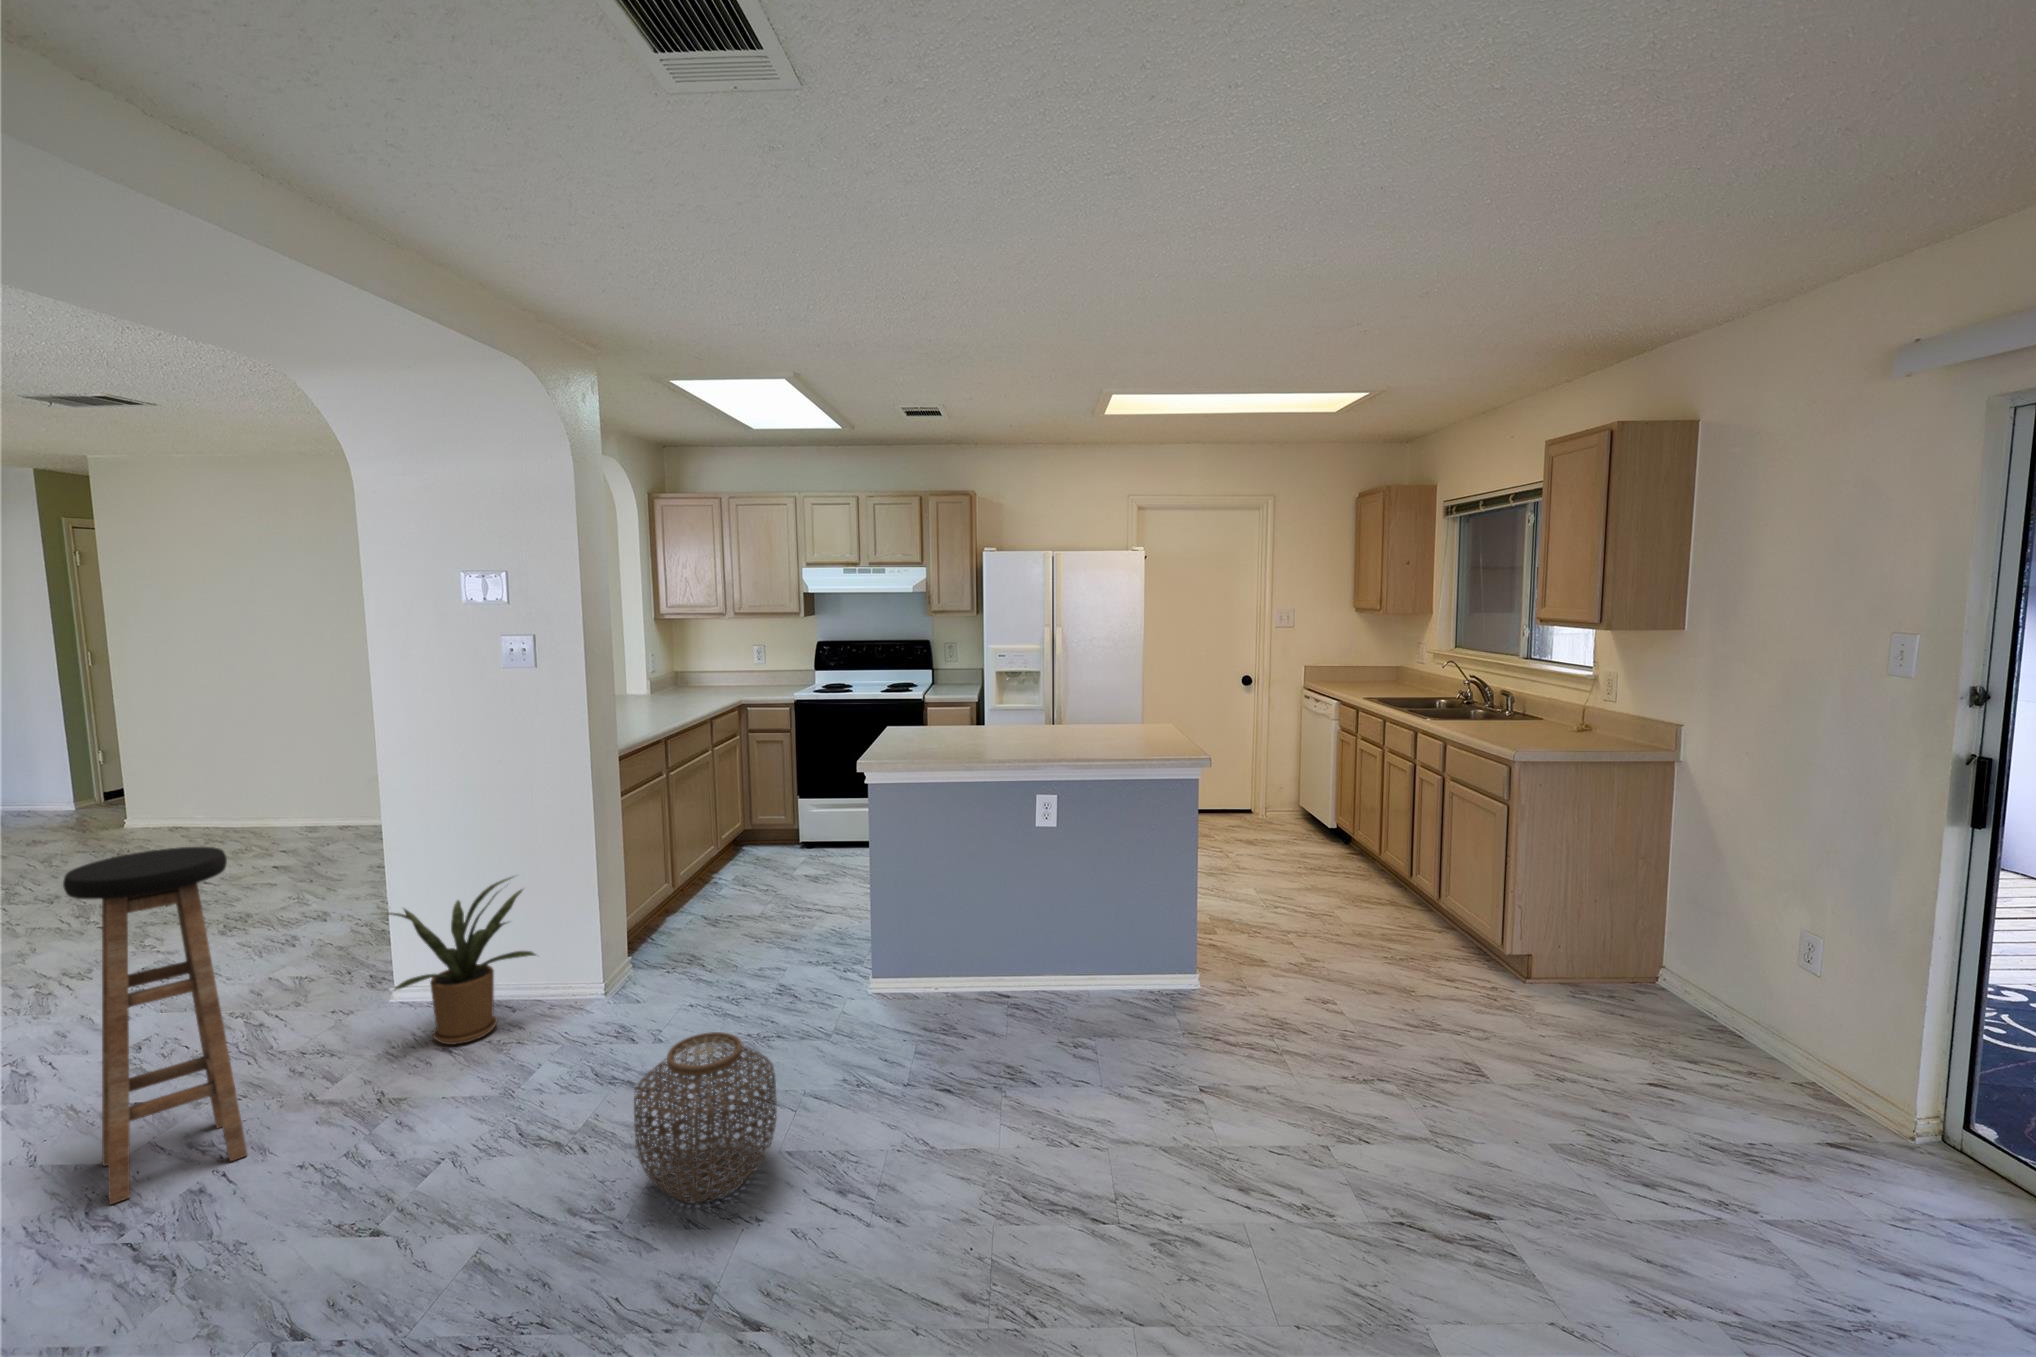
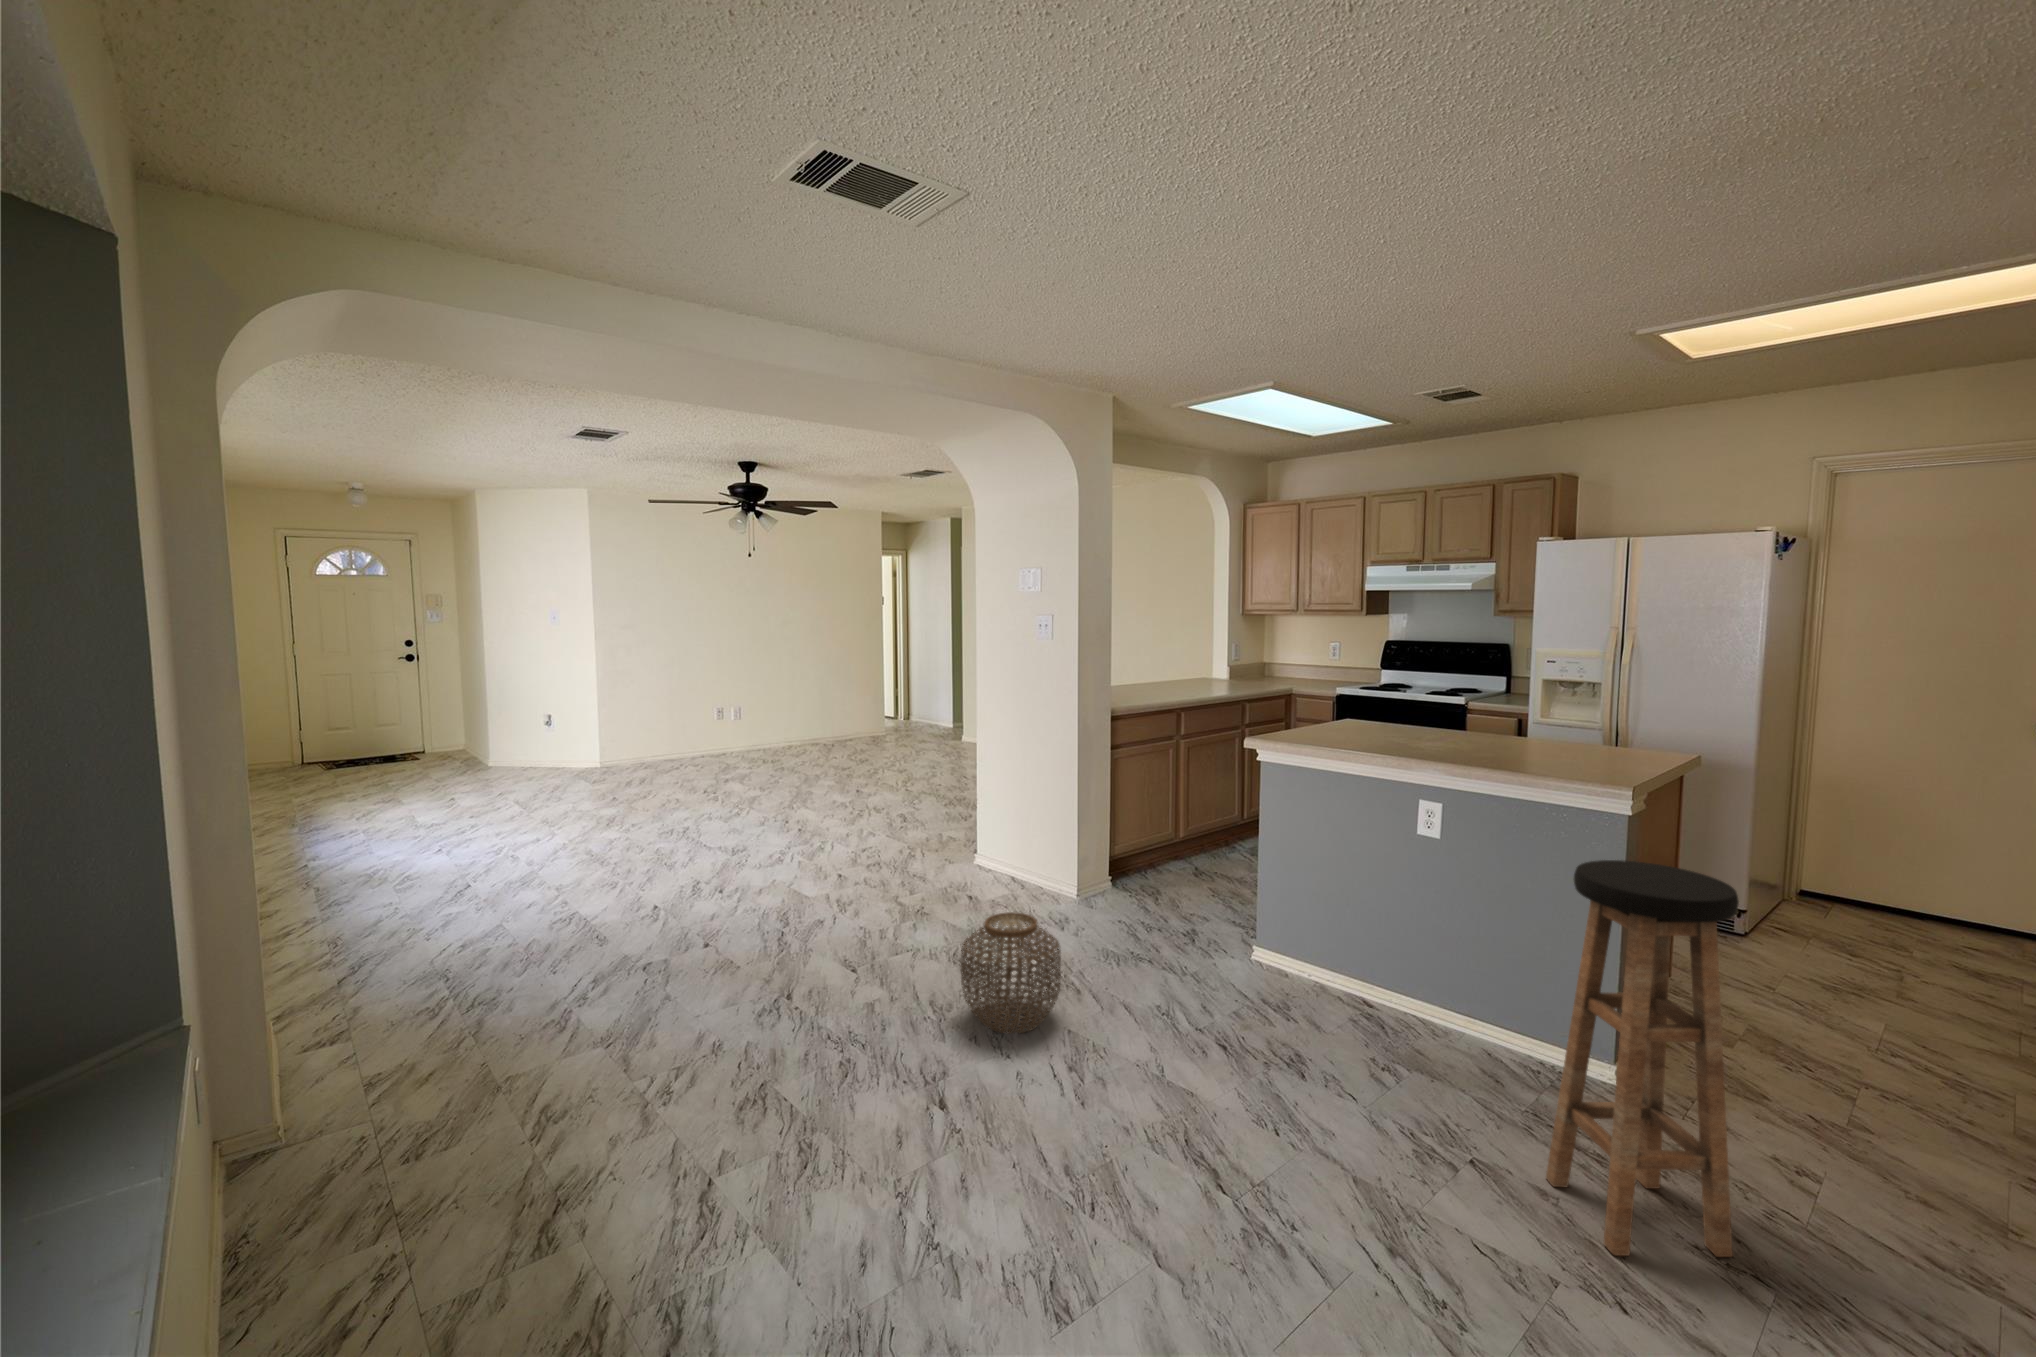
bar stool: present [63,847,247,1204] -> present [1546,860,1739,1257]
house plant: present [384,877,536,1044] -> none [943,789,1037,896]

